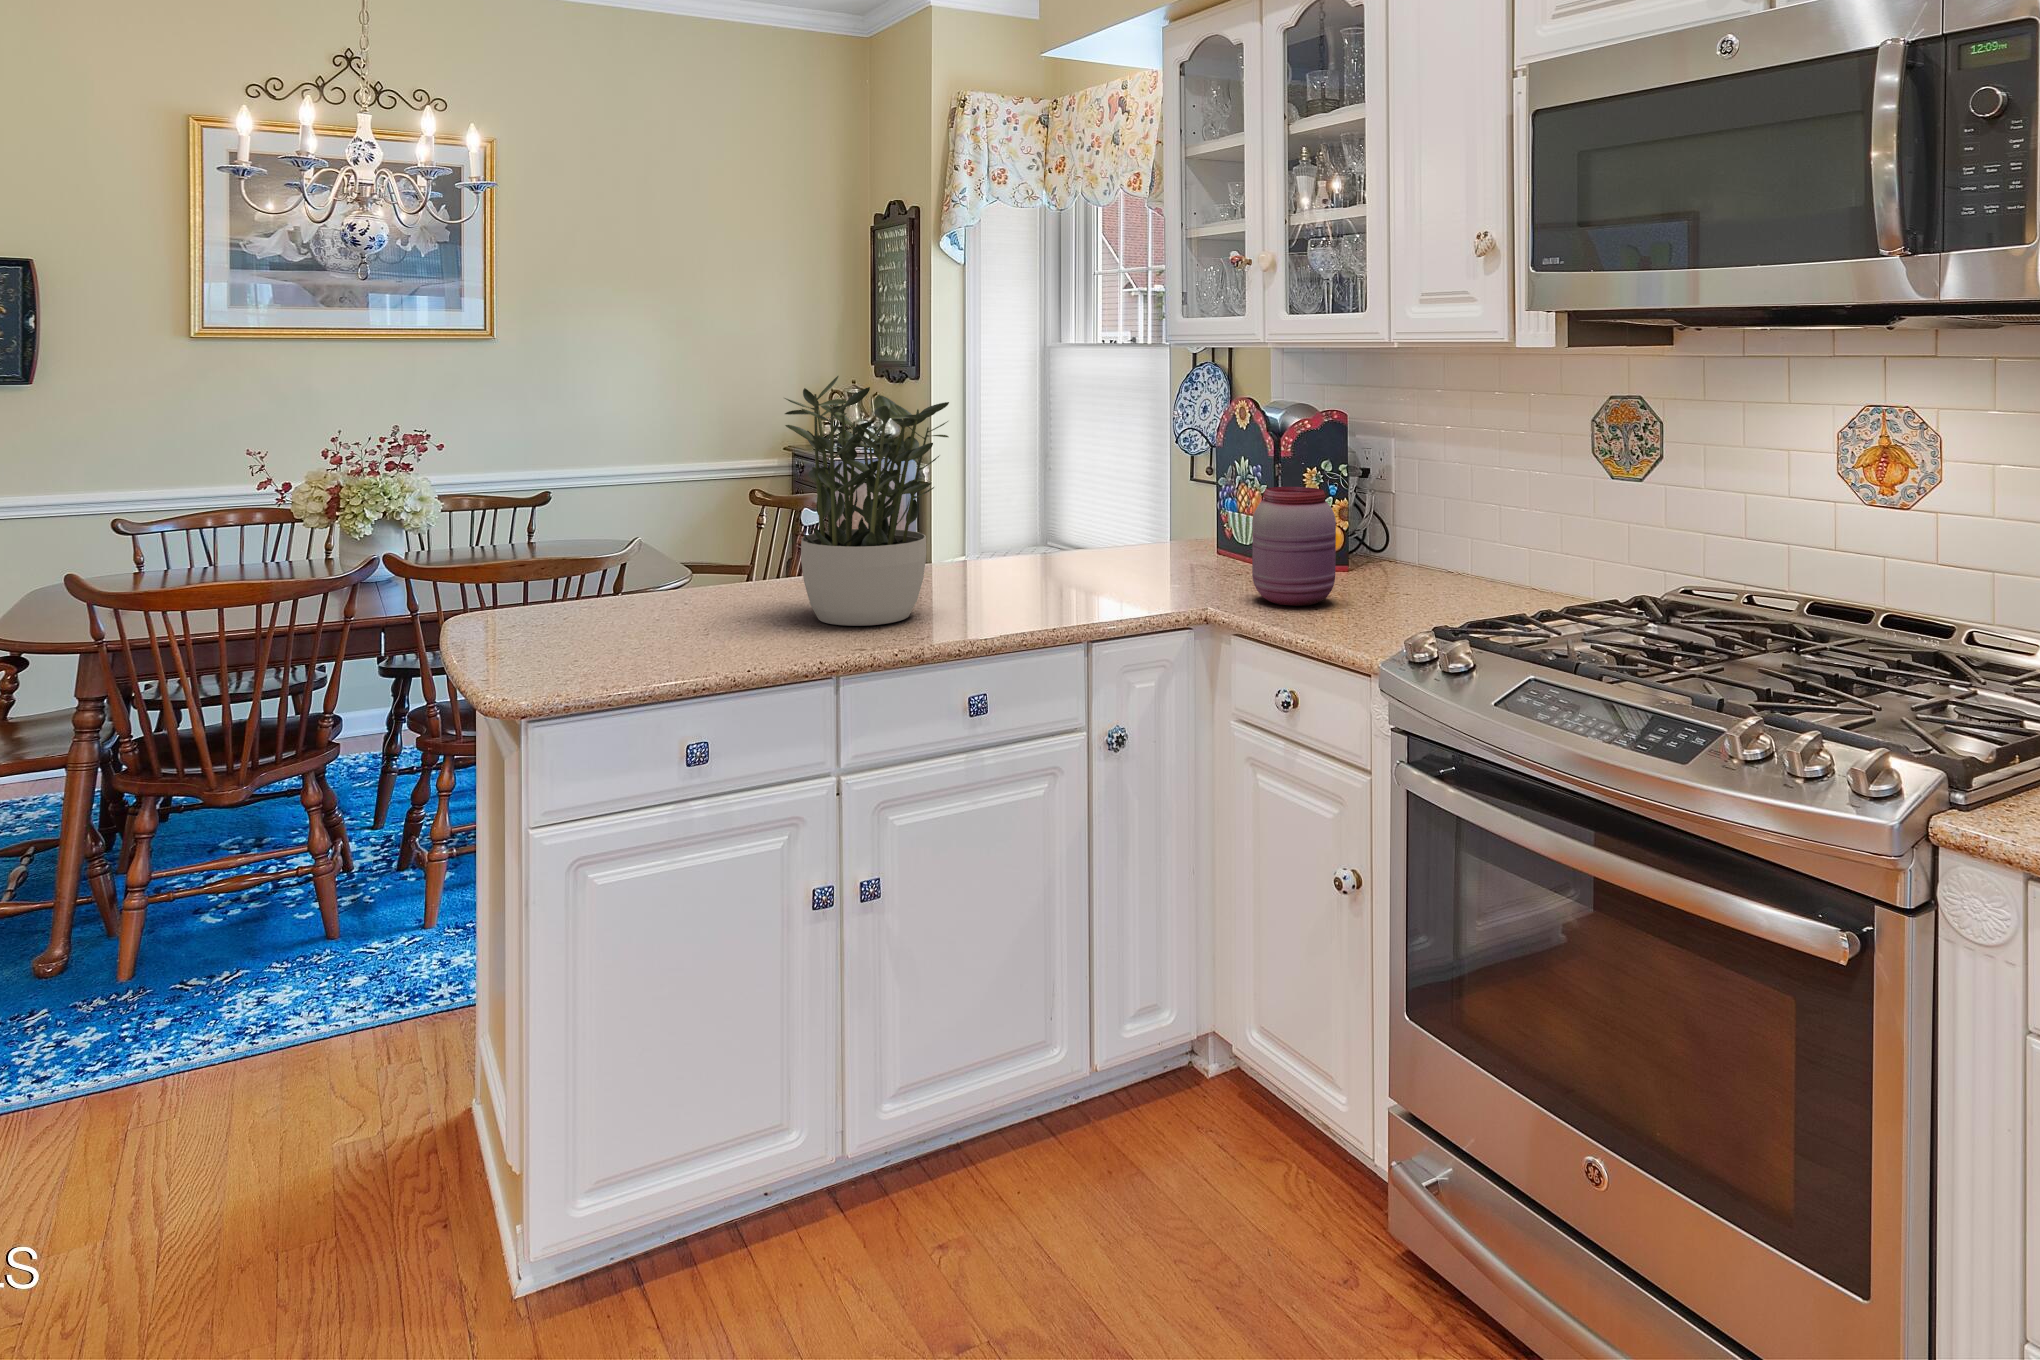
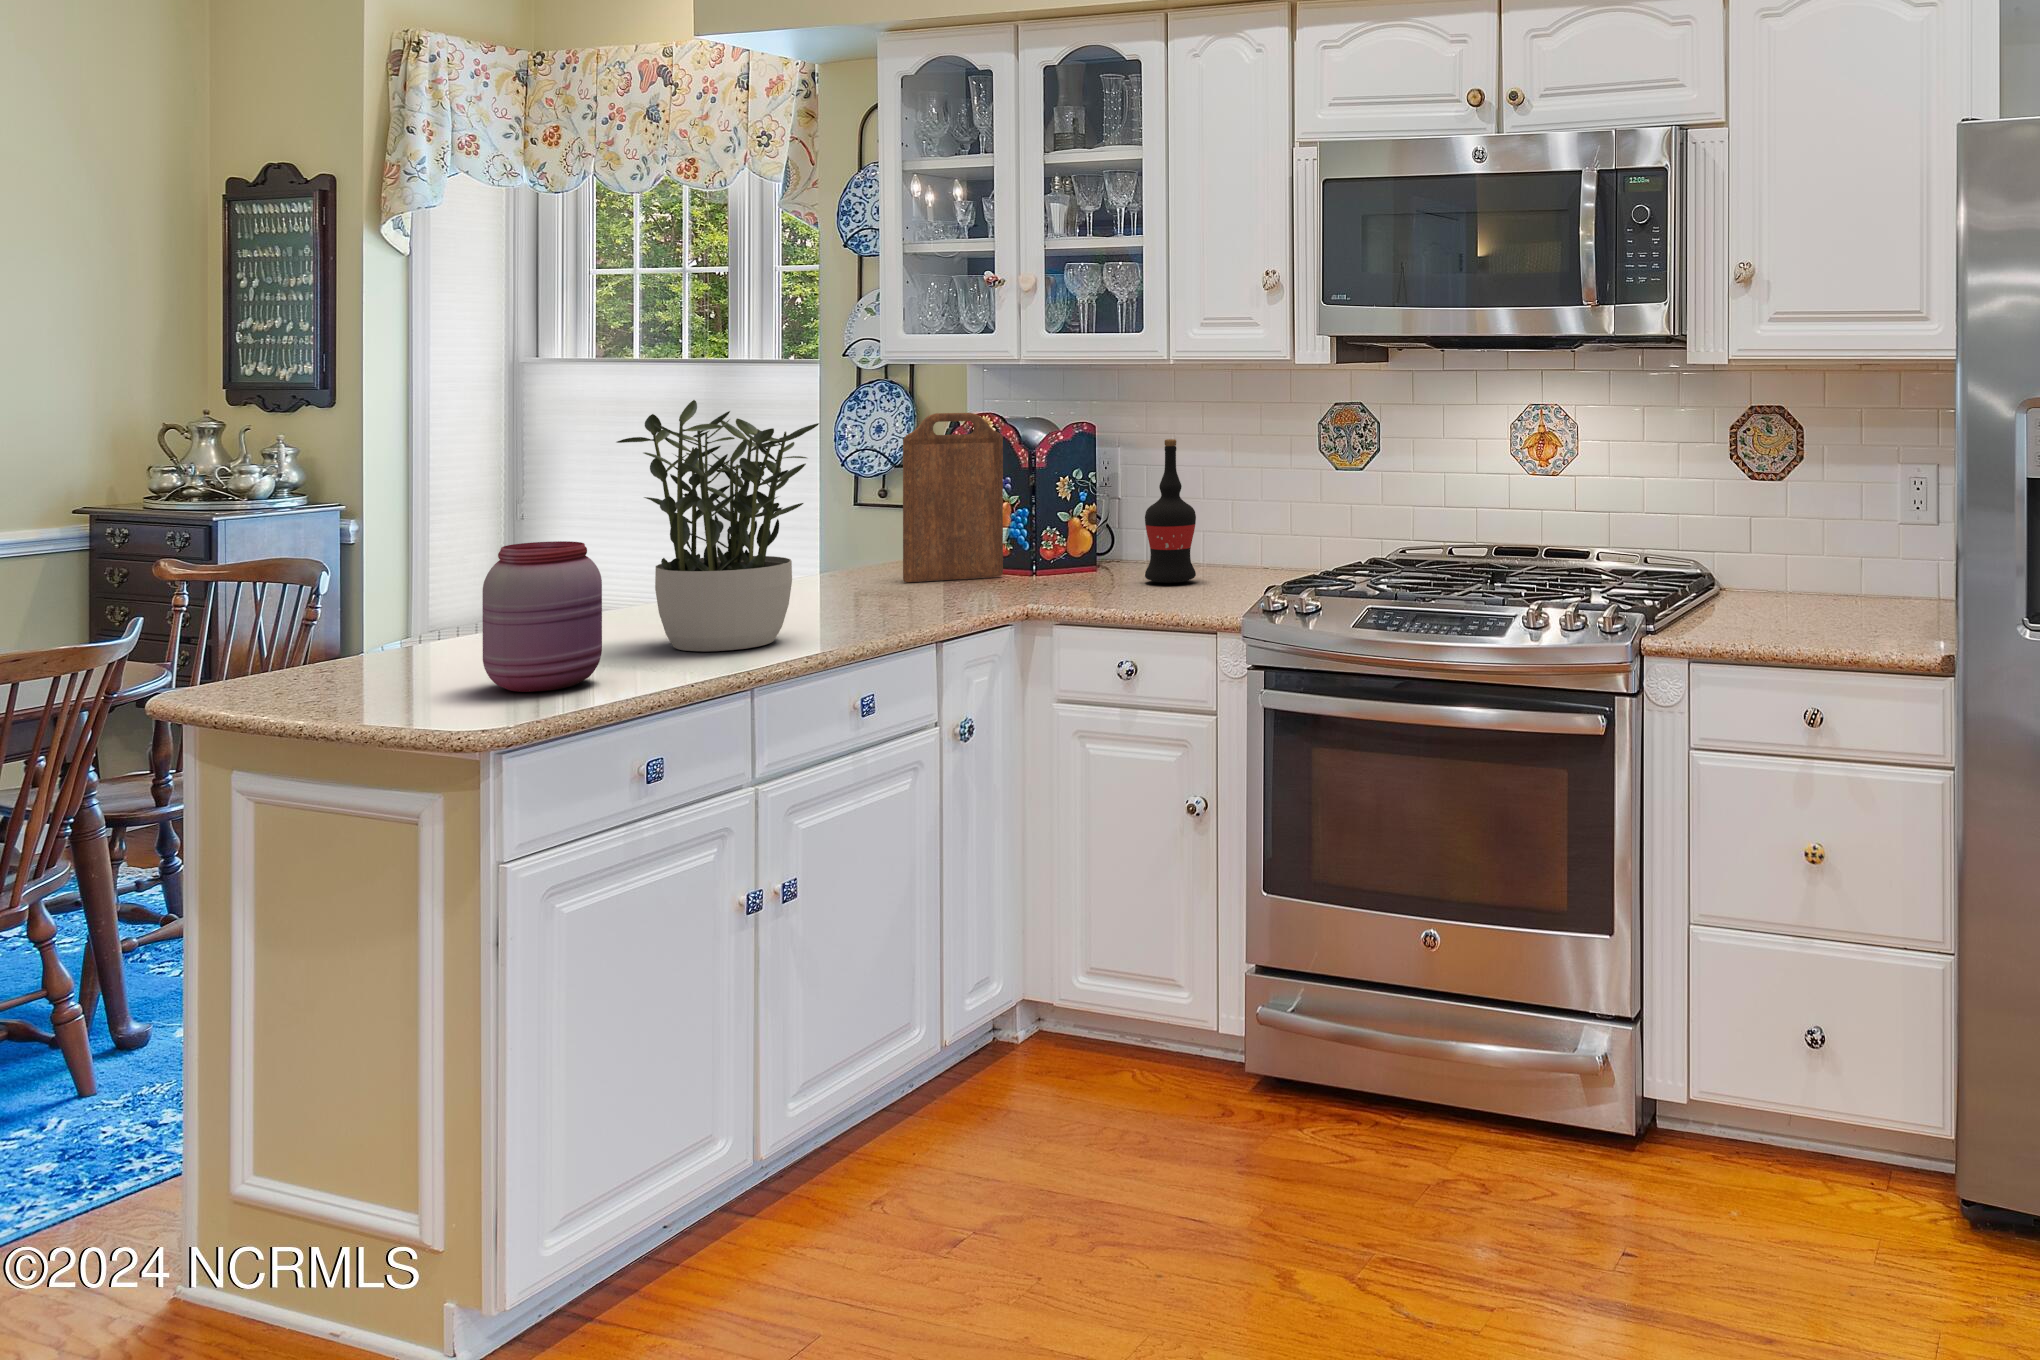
cutting board: none [1149,396,1249,567] -> present [903,413,1003,582]
wine bottle: none [1369,433,1428,598] -> present [1145,439,1196,583]
jar: present [1252,487,1336,606] -> present [482,541,602,692]

